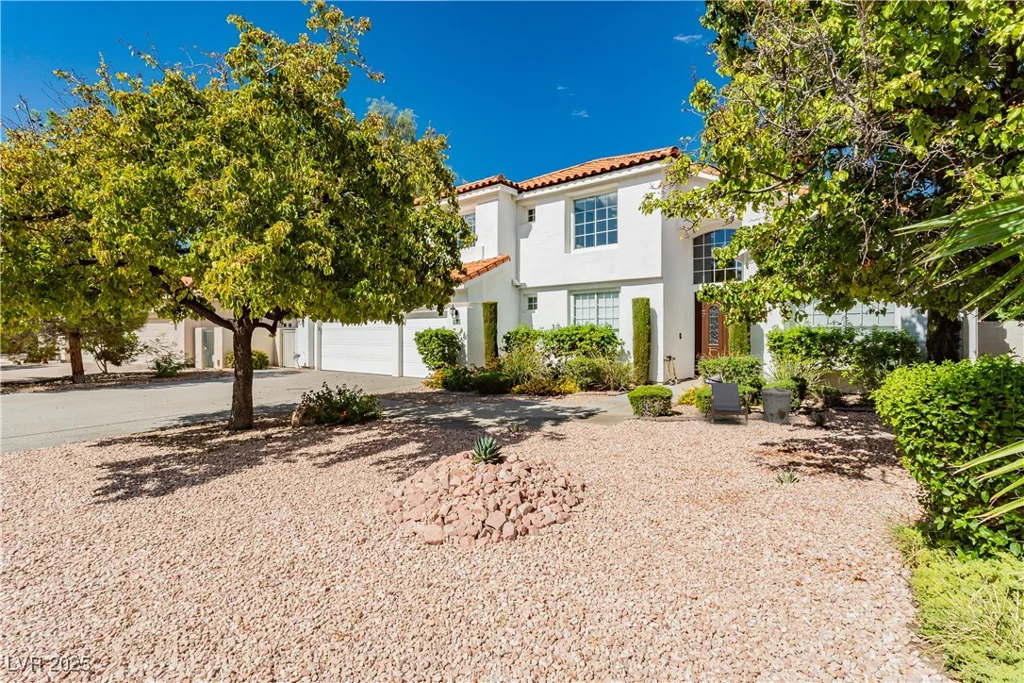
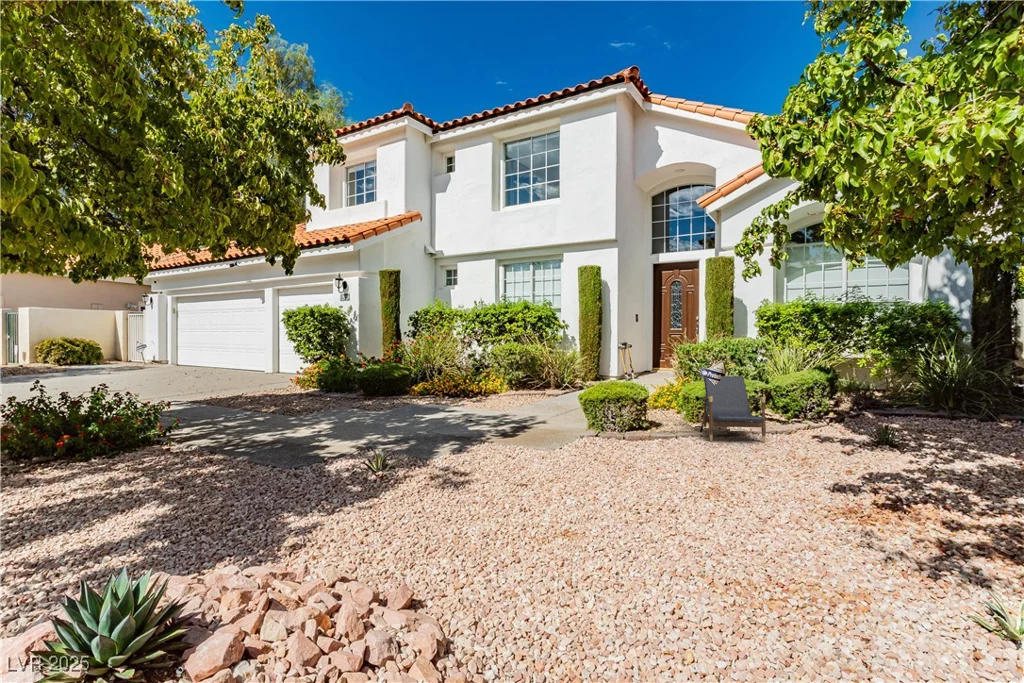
trash can: present [760,386,793,423] -> none [777,380,828,438]

